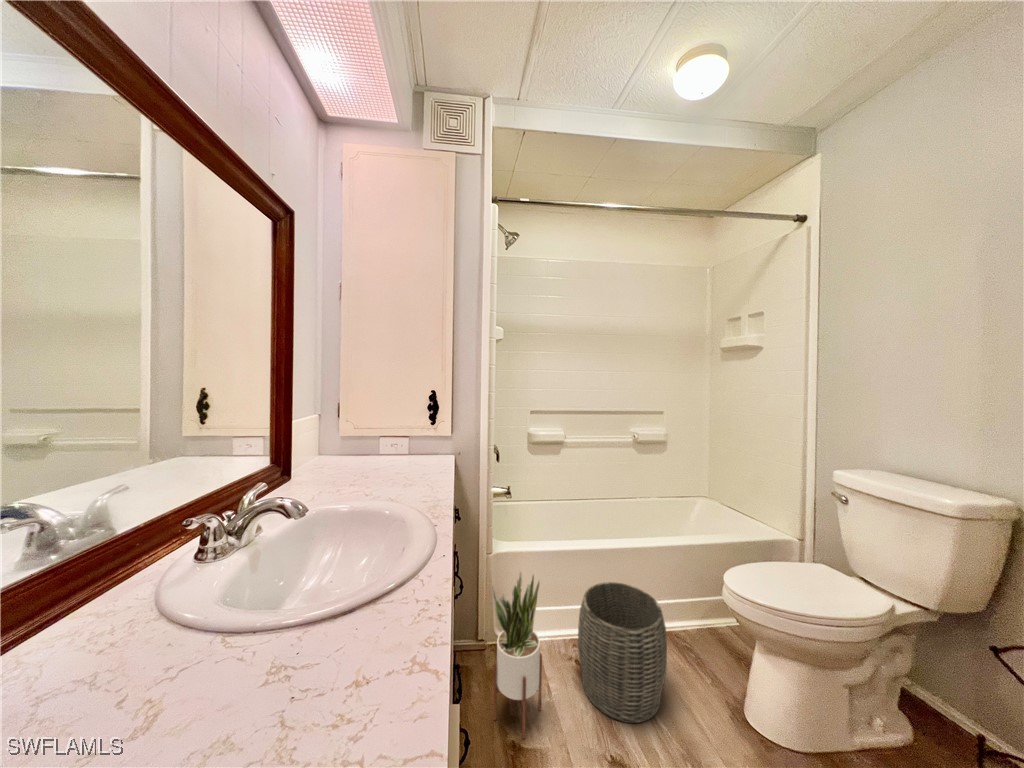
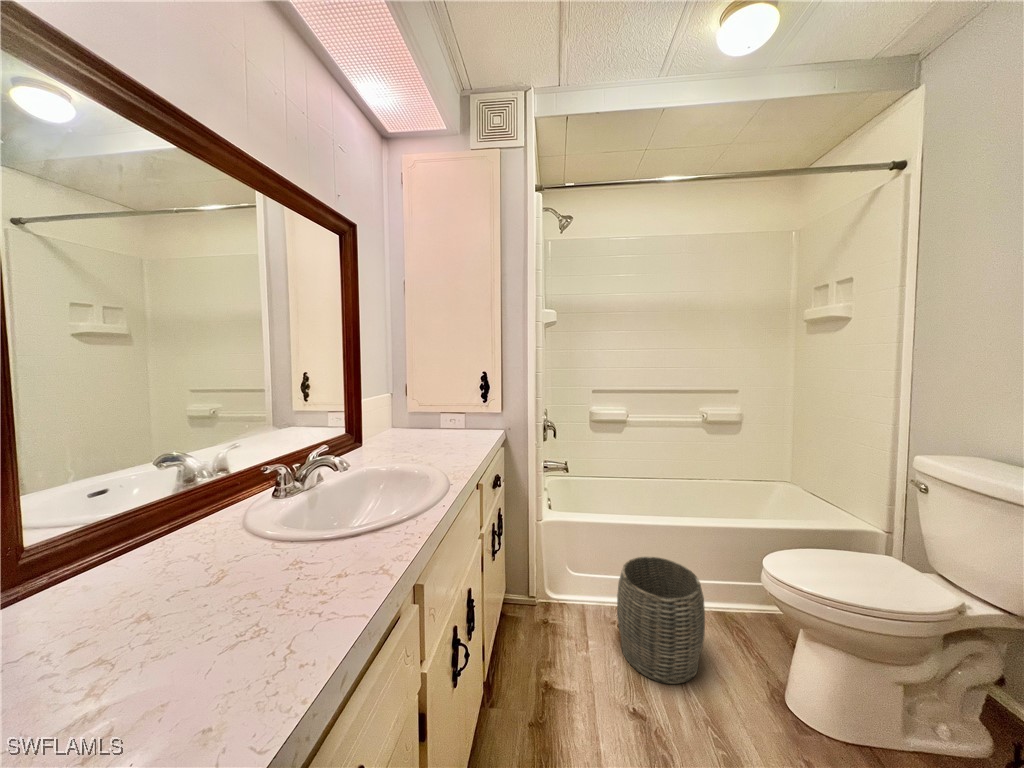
potted plant: present [491,572,542,739] -> none [529,535,579,678]

